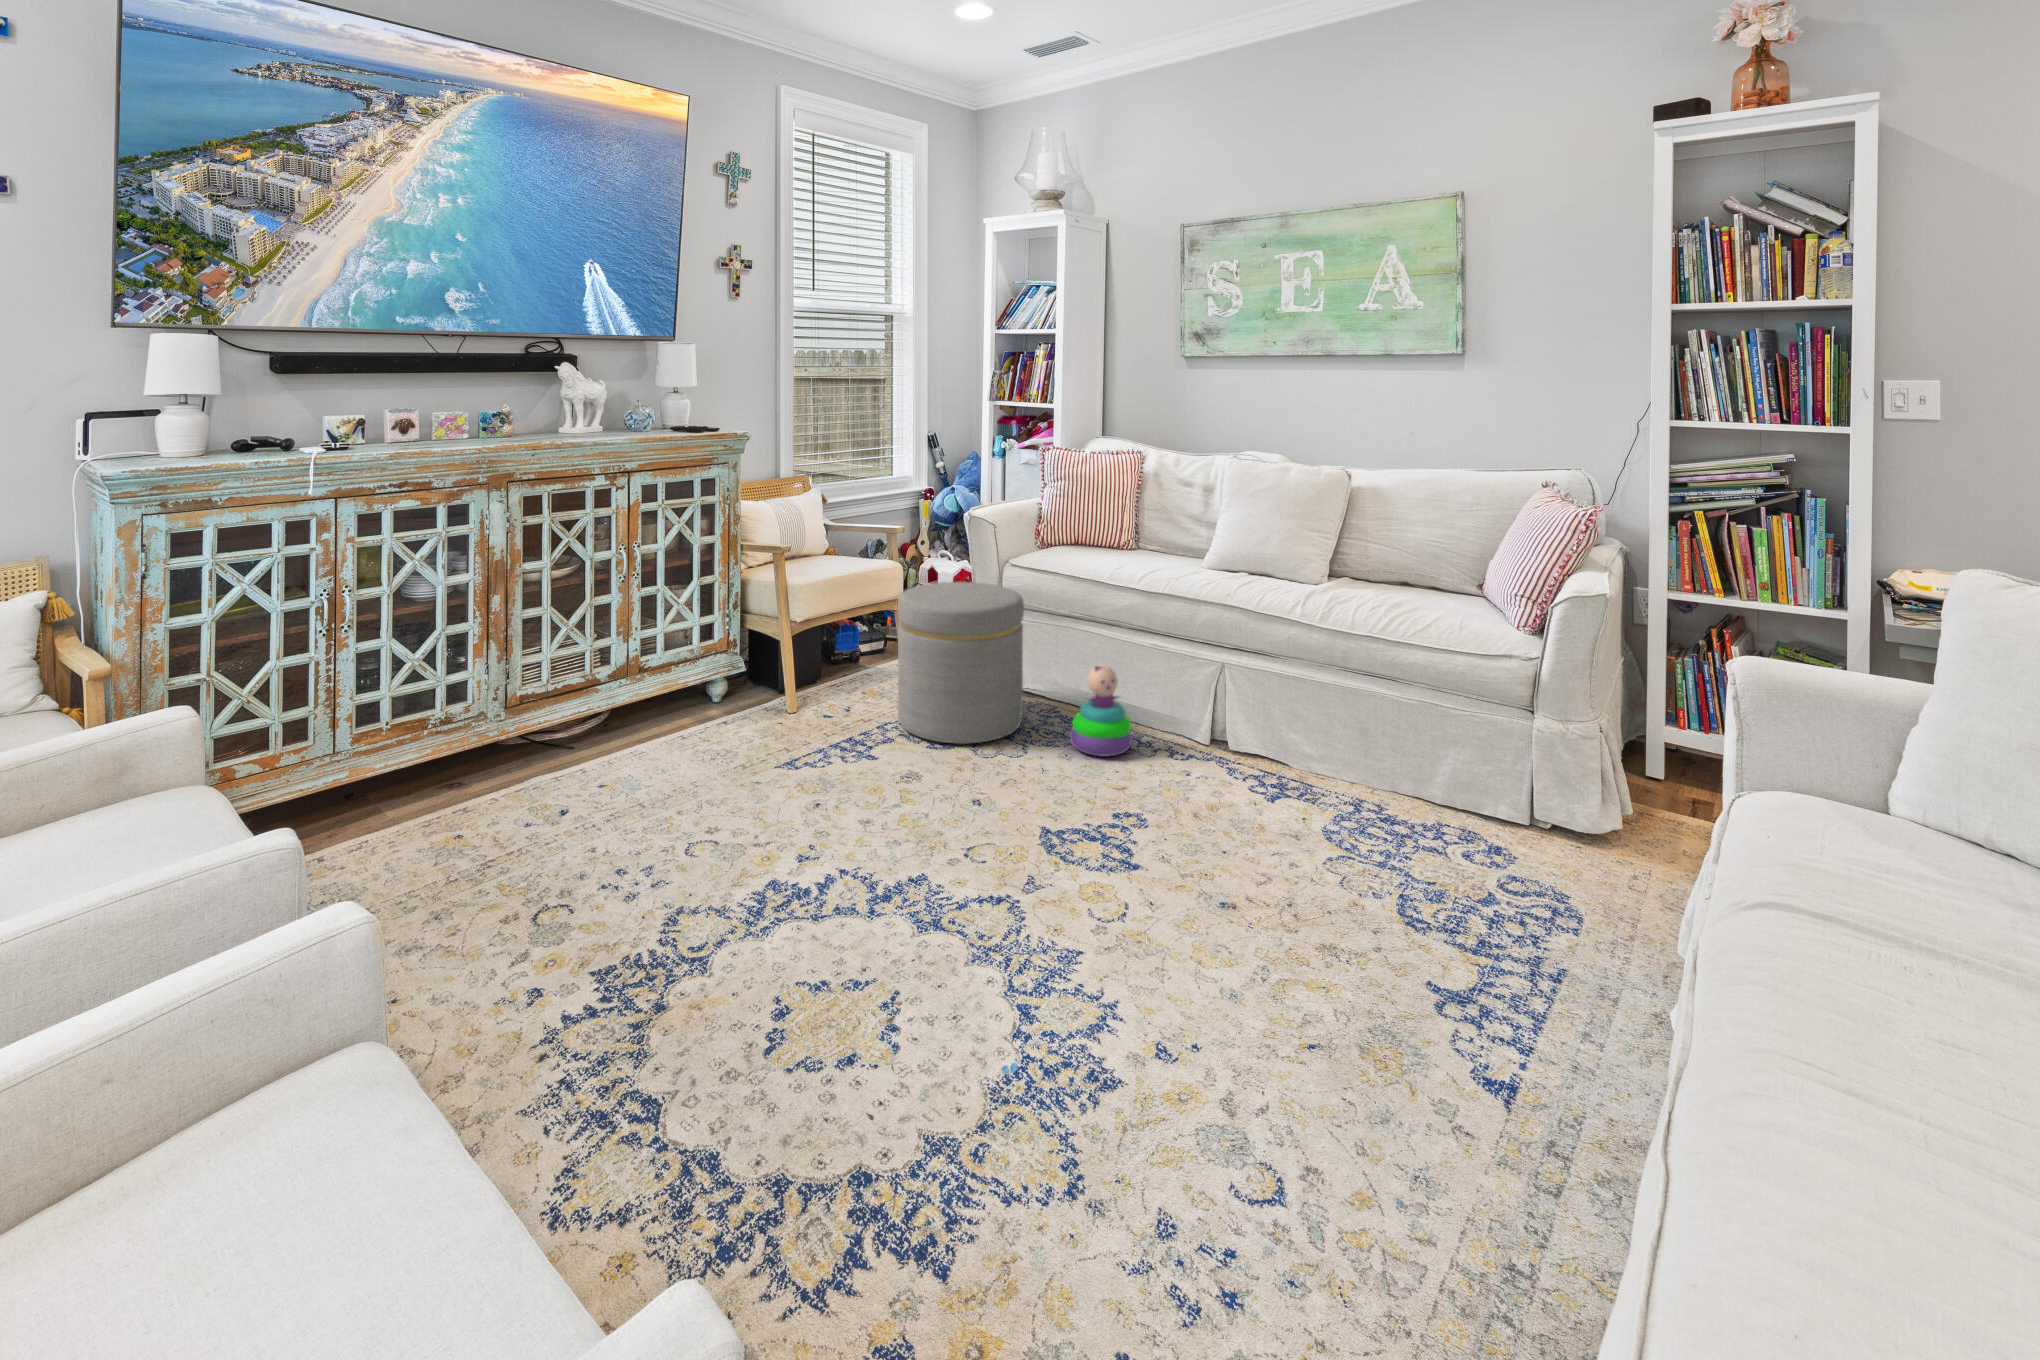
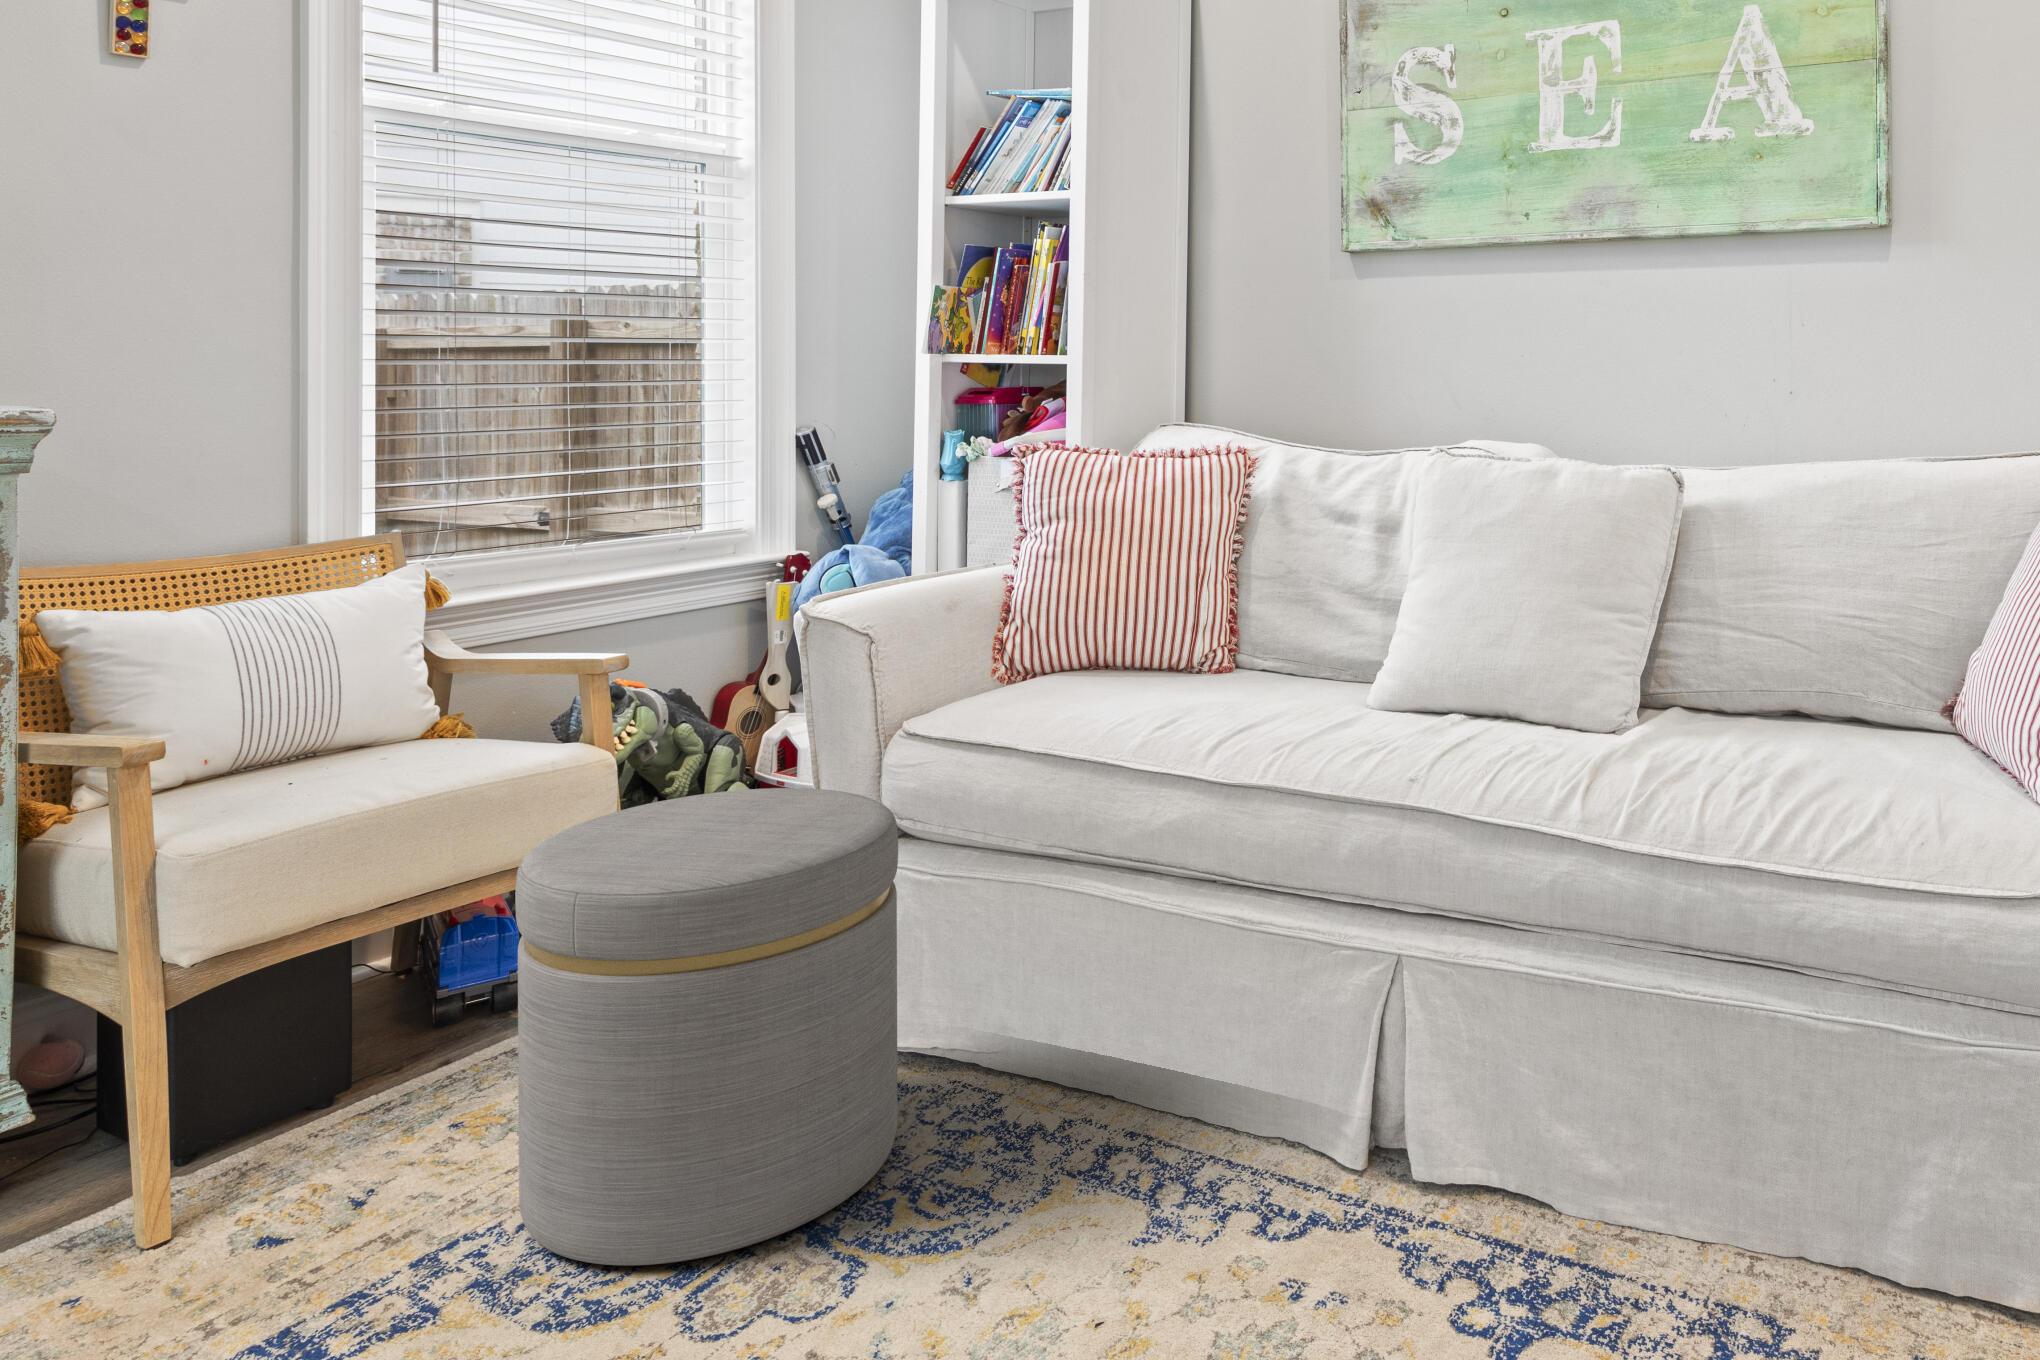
stacking toy: present [1069,665,1132,757] -> none [1000,992,1169,1246]

